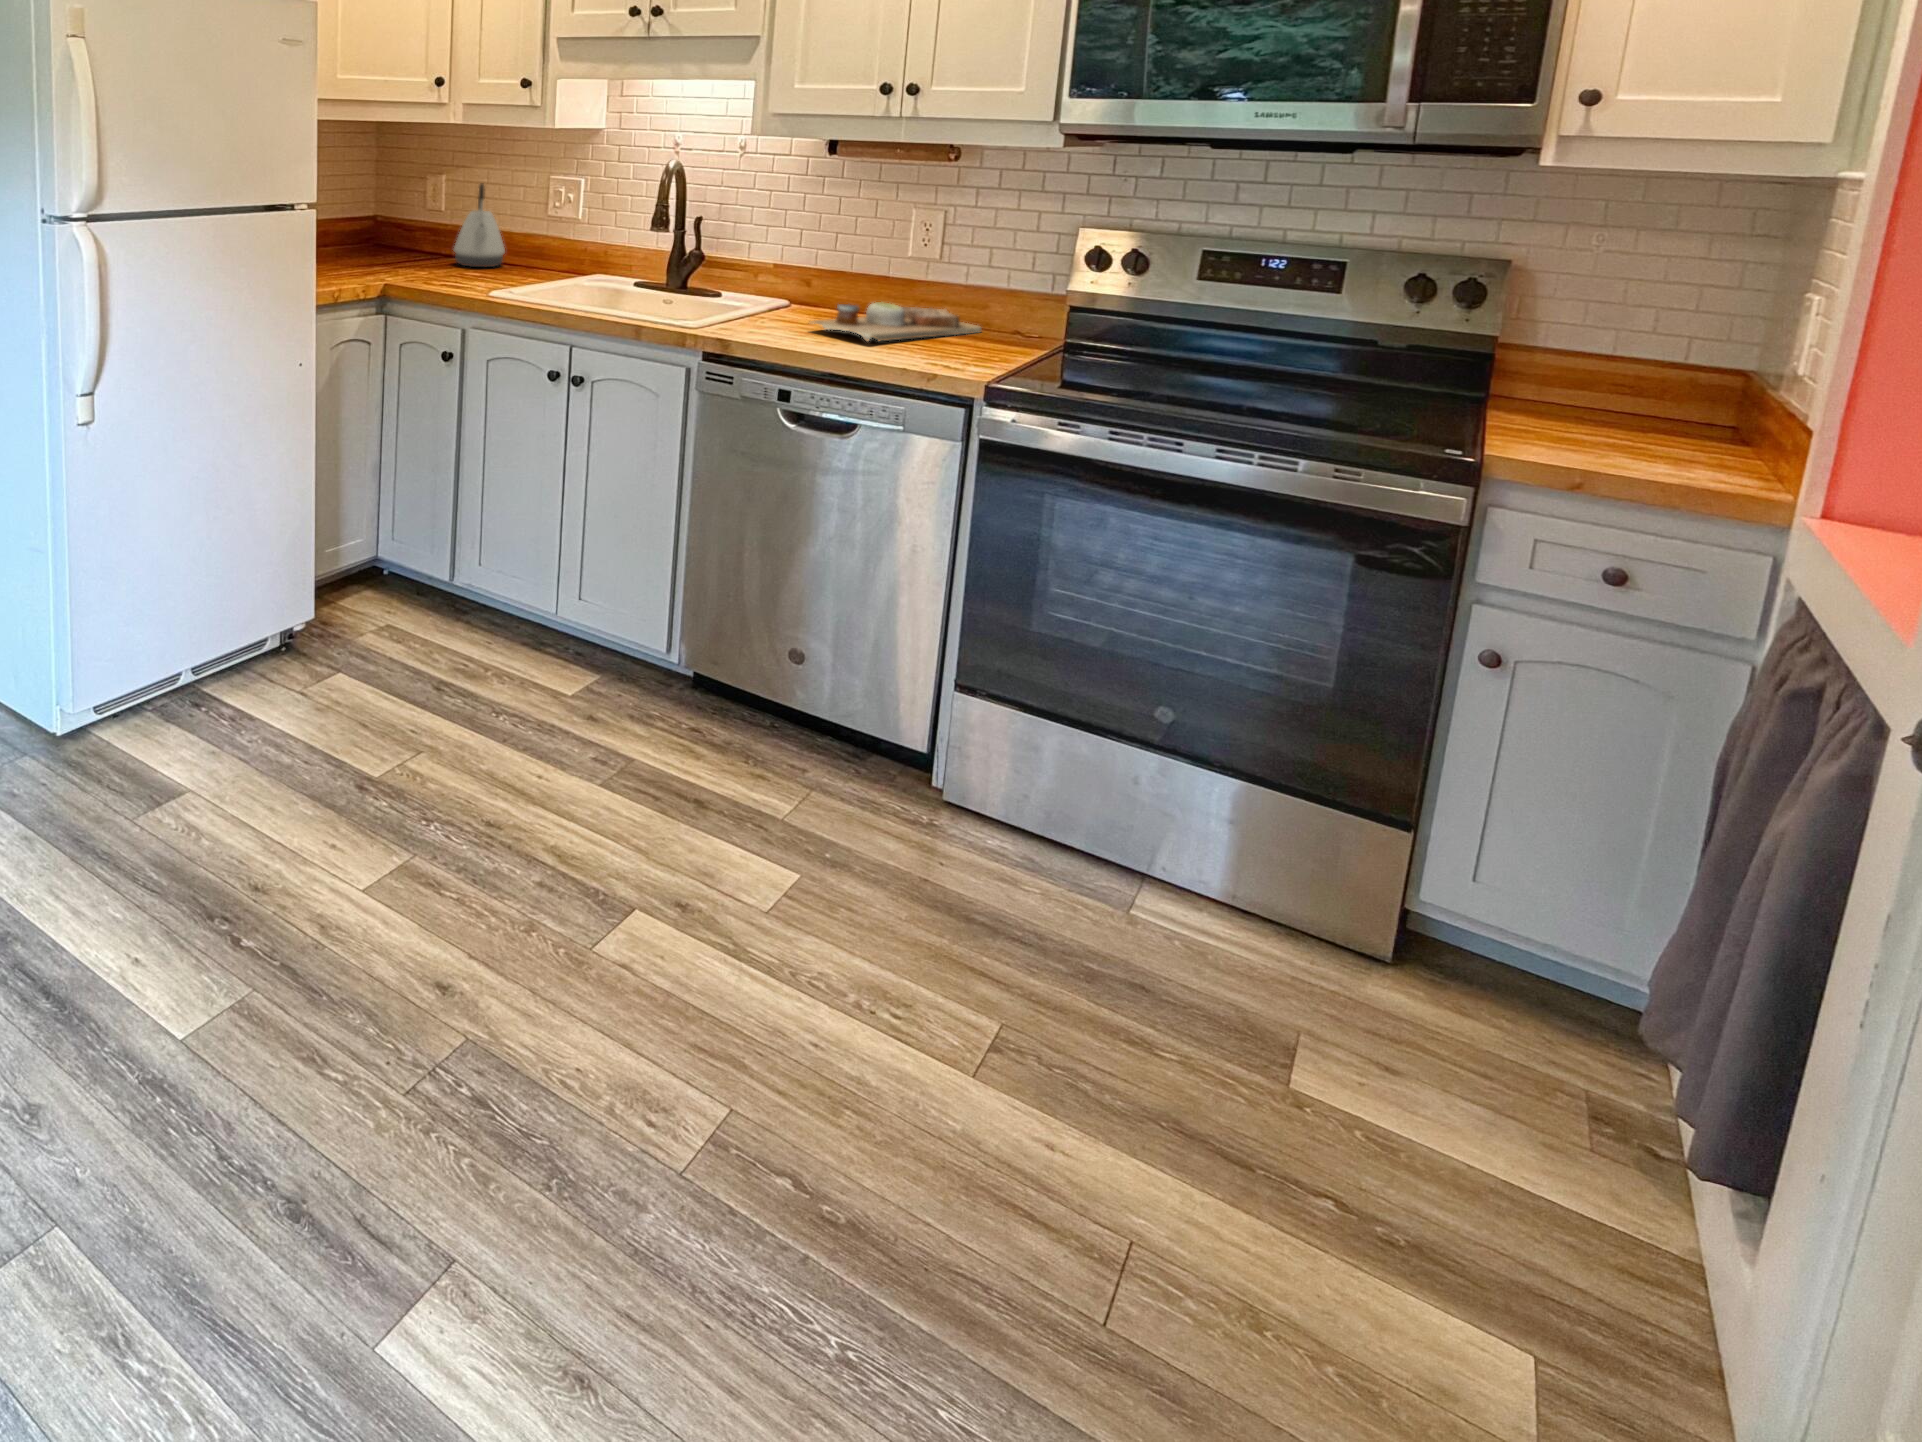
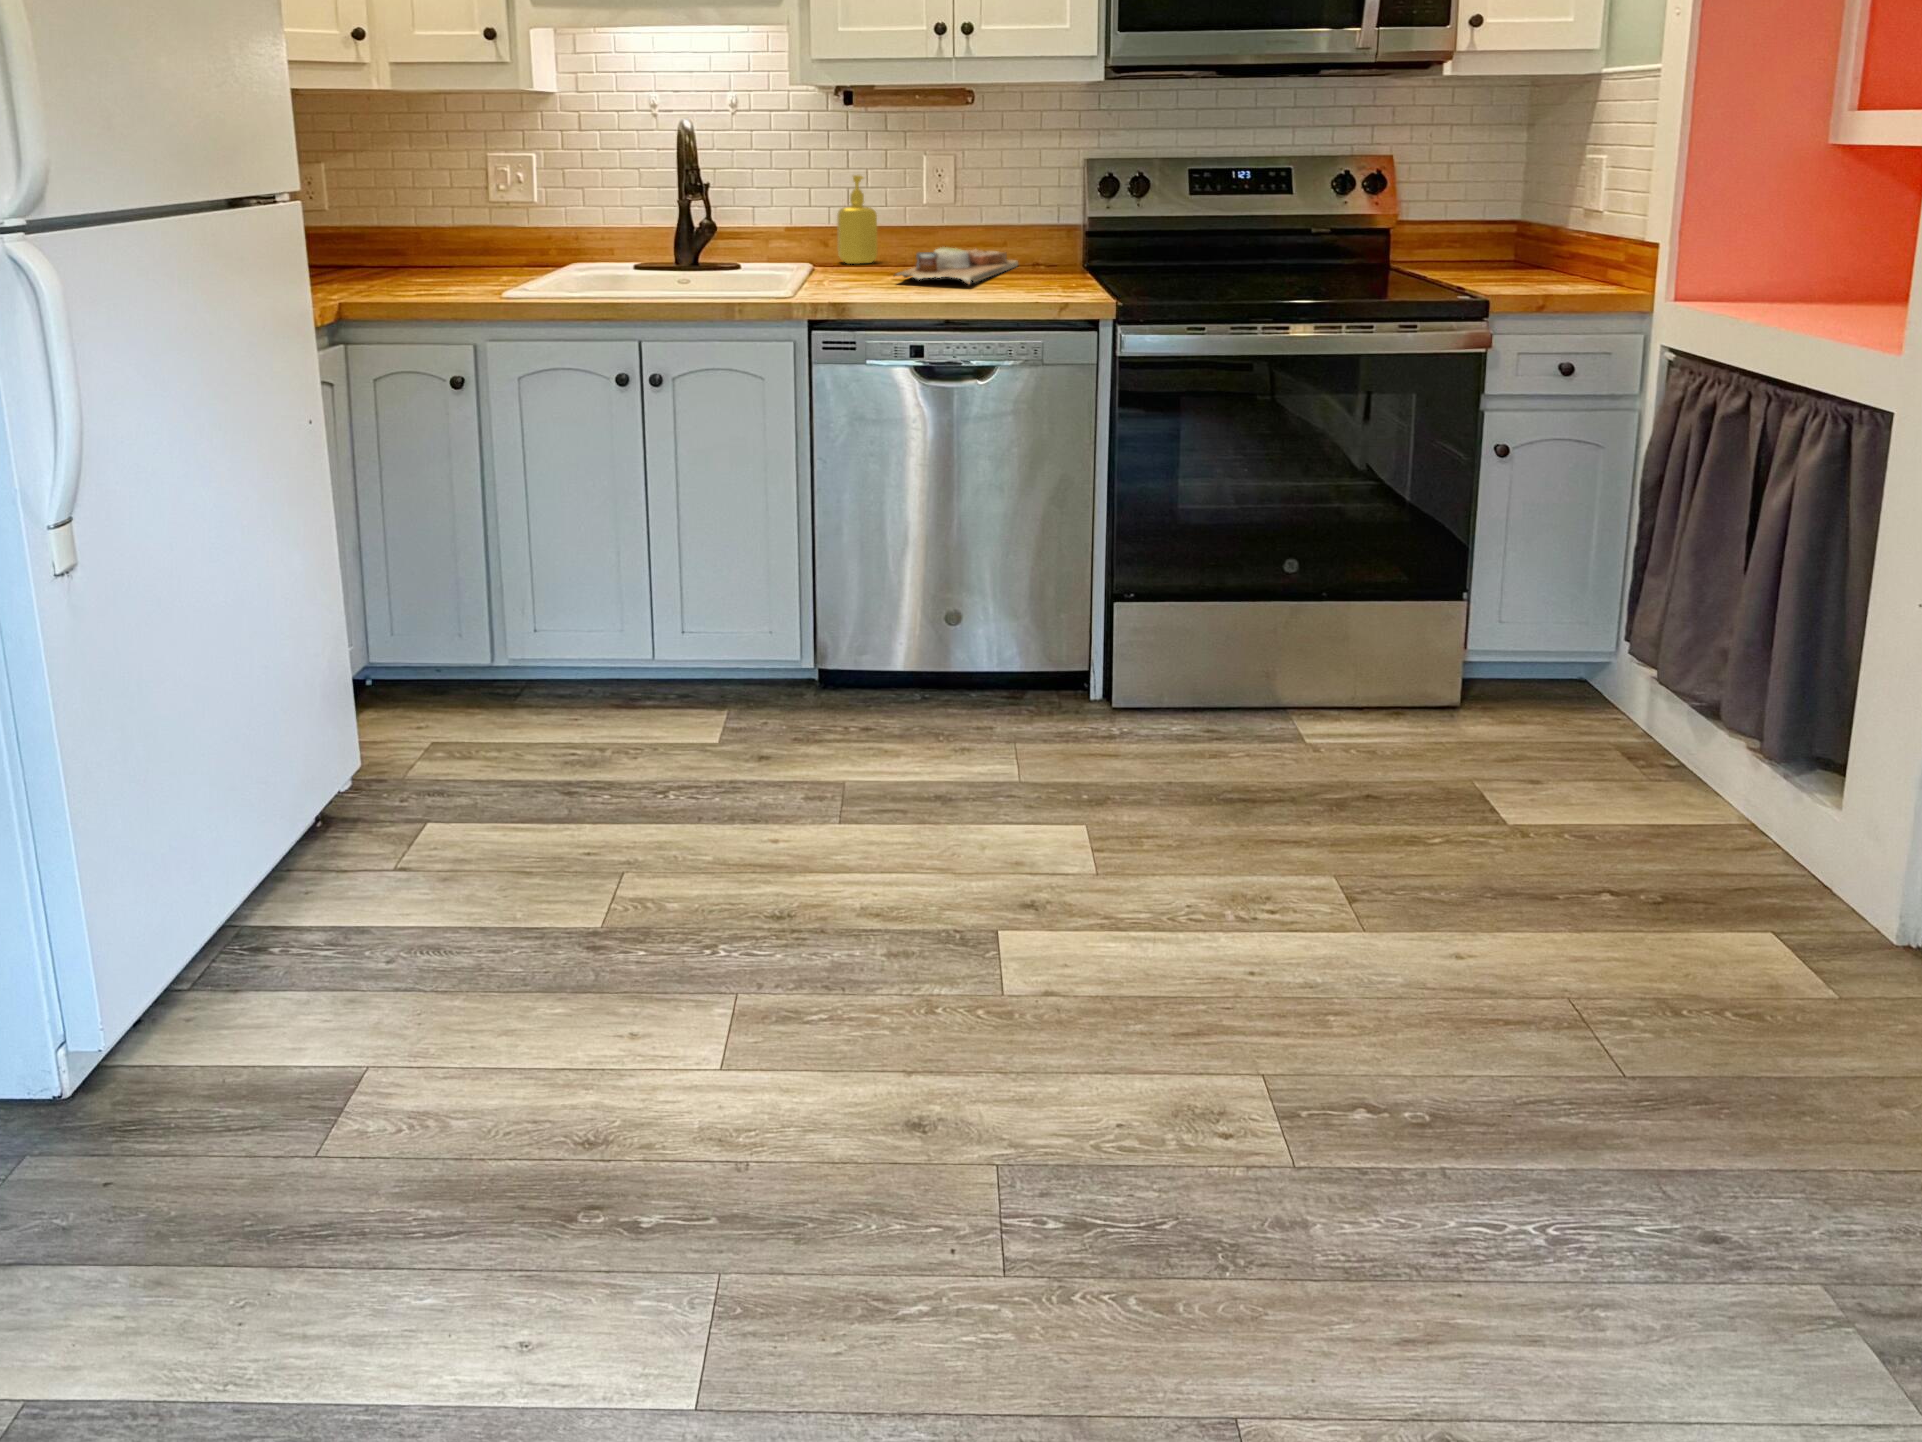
kettle: present [454,184,505,267] -> none [387,166,456,272]
soap dispenser: none [806,222,851,309] -> present [837,175,877,264]

